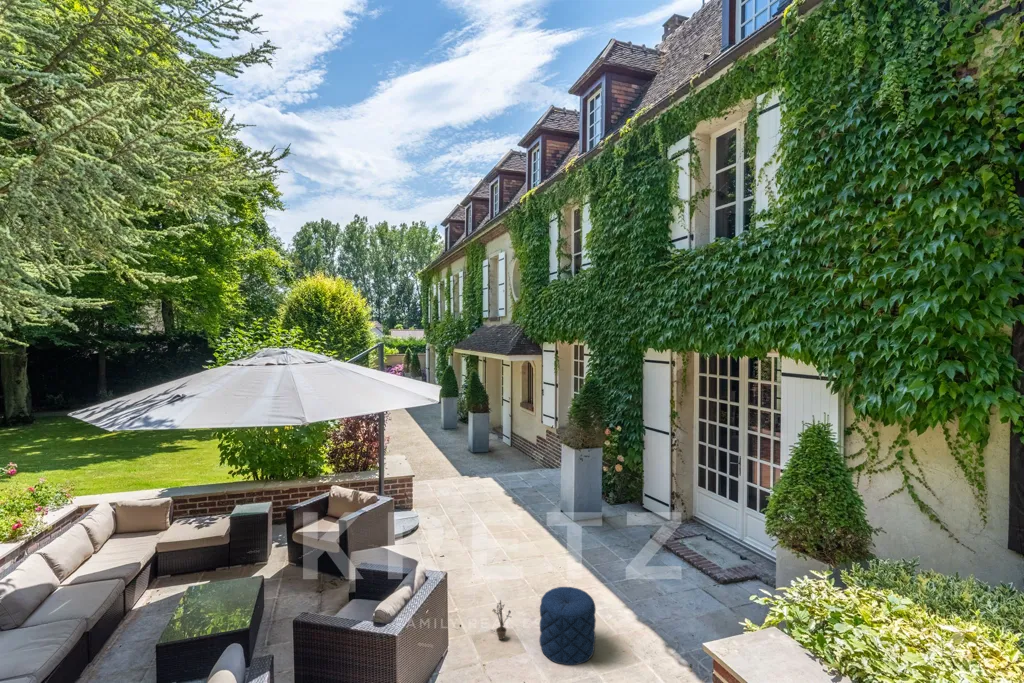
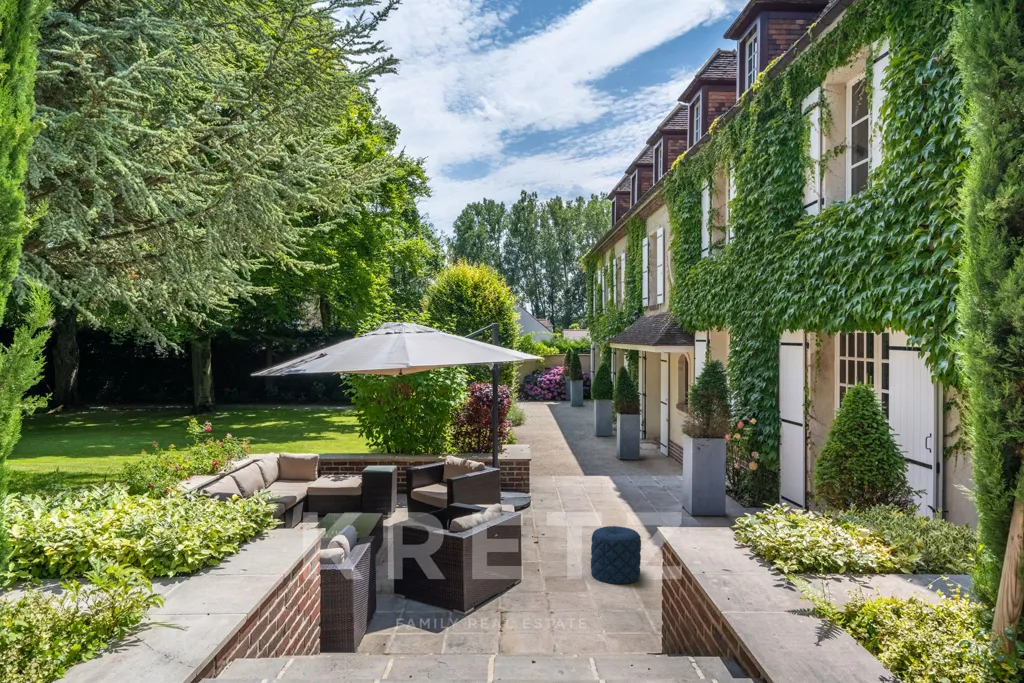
decorative plant: present [493,601,511,640] -> none [555,531,570,565]

